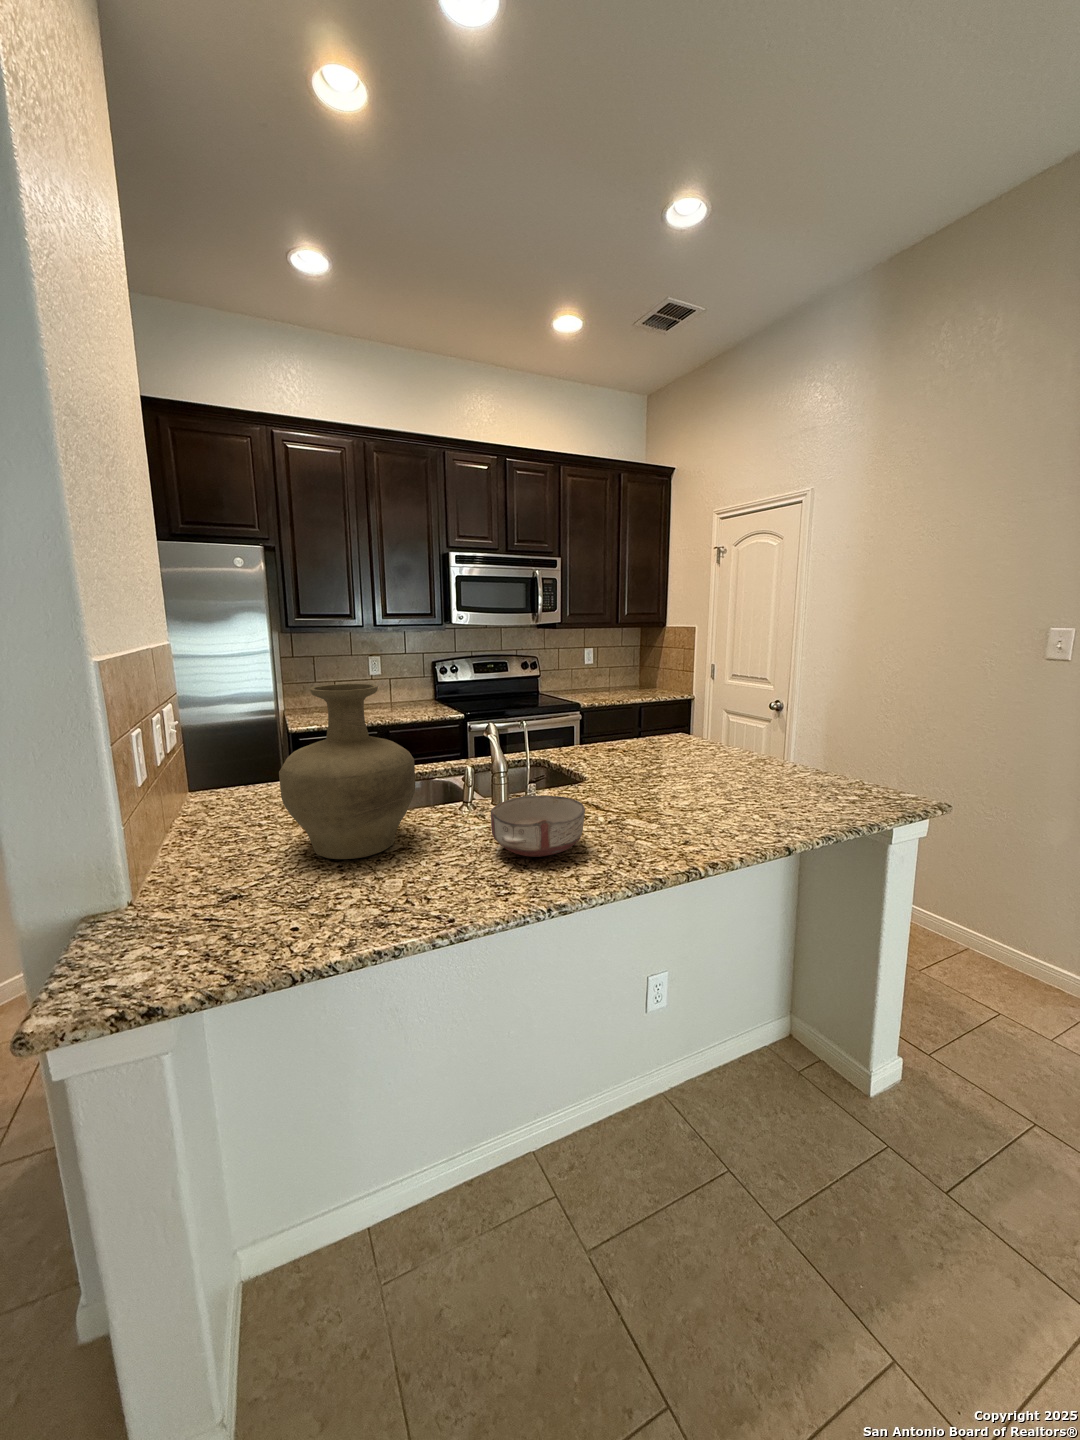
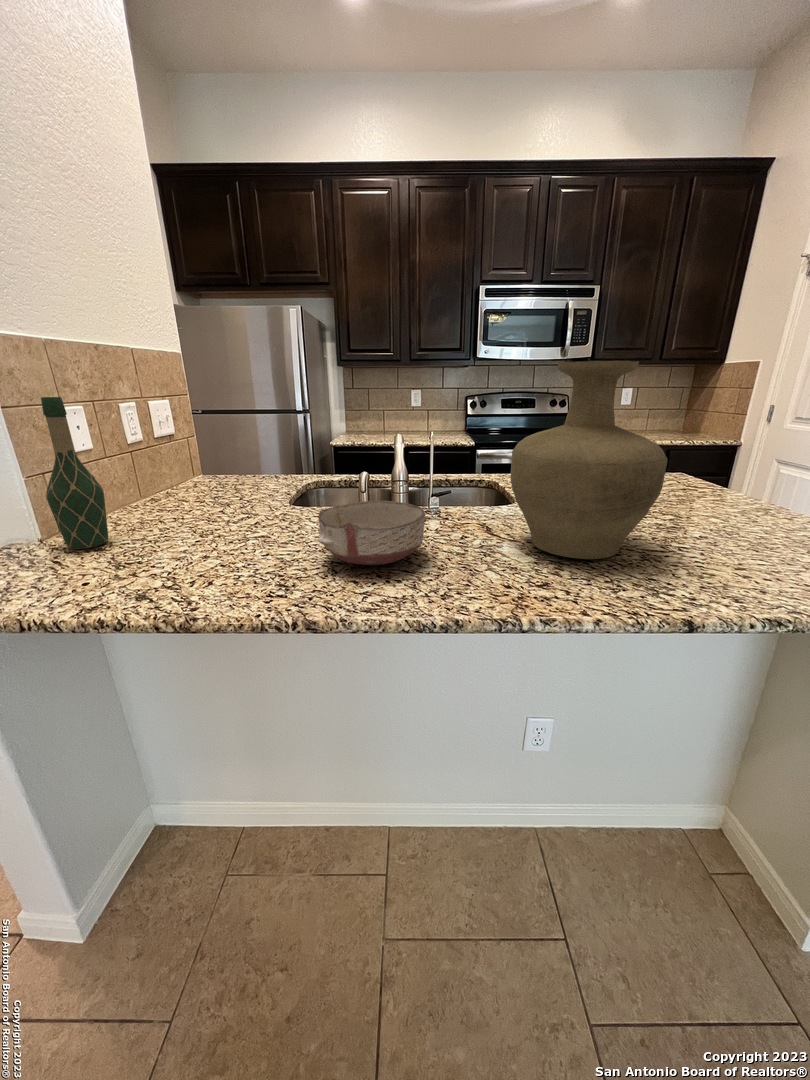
vase: present [279,684,415,859] -> present [510,361,668,559]
wine bottle: none [171,730,233,902] -> present [41,397,108,549]

